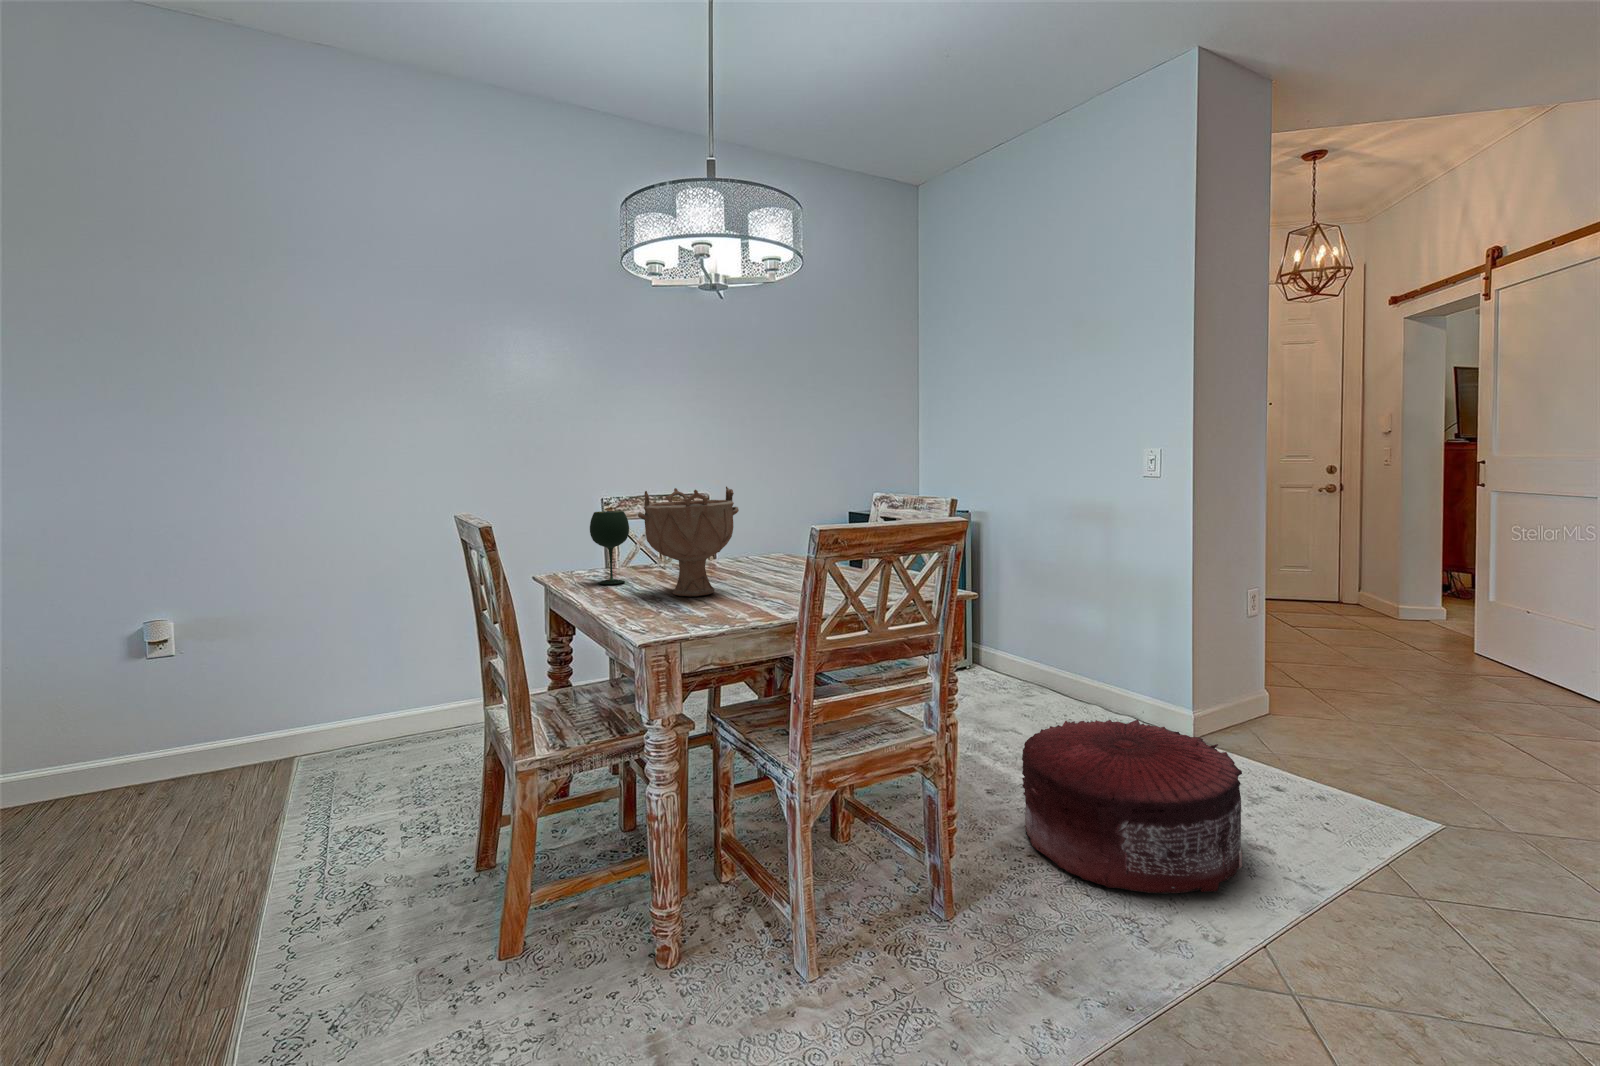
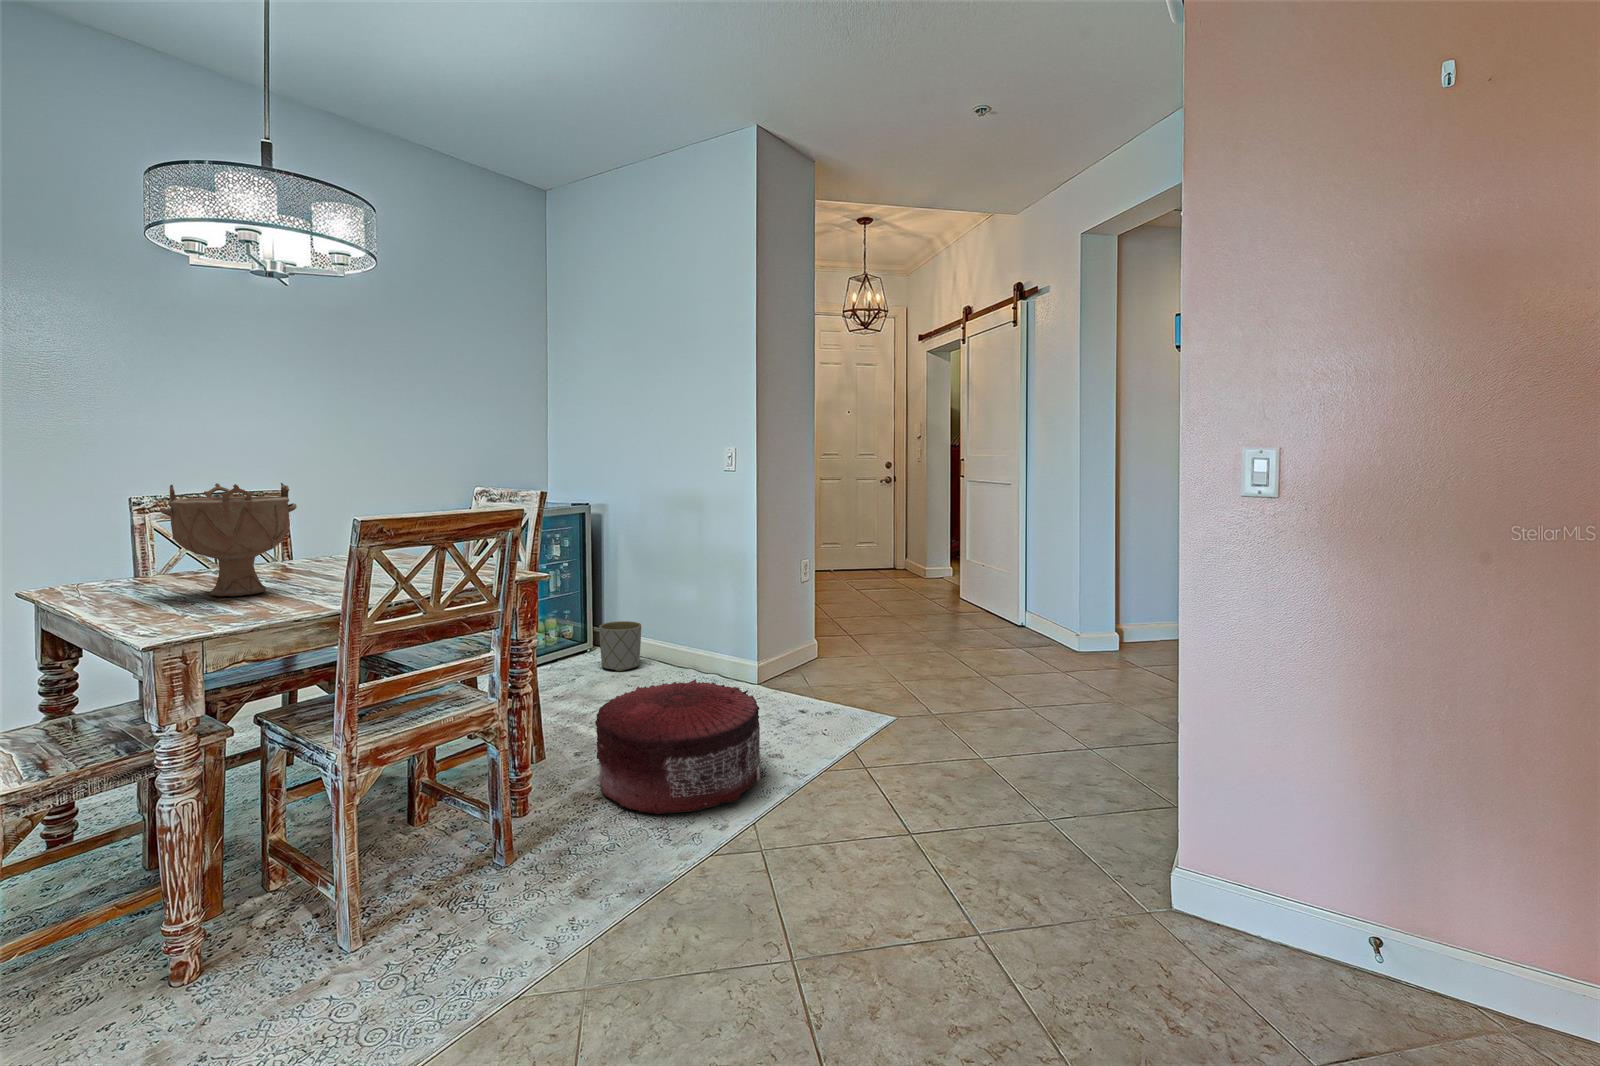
wine glass: present [590,511,629,584] -> none [95,508,156,589]
planter: none [993,634,1042,692] -> present [599,621,641,672]

